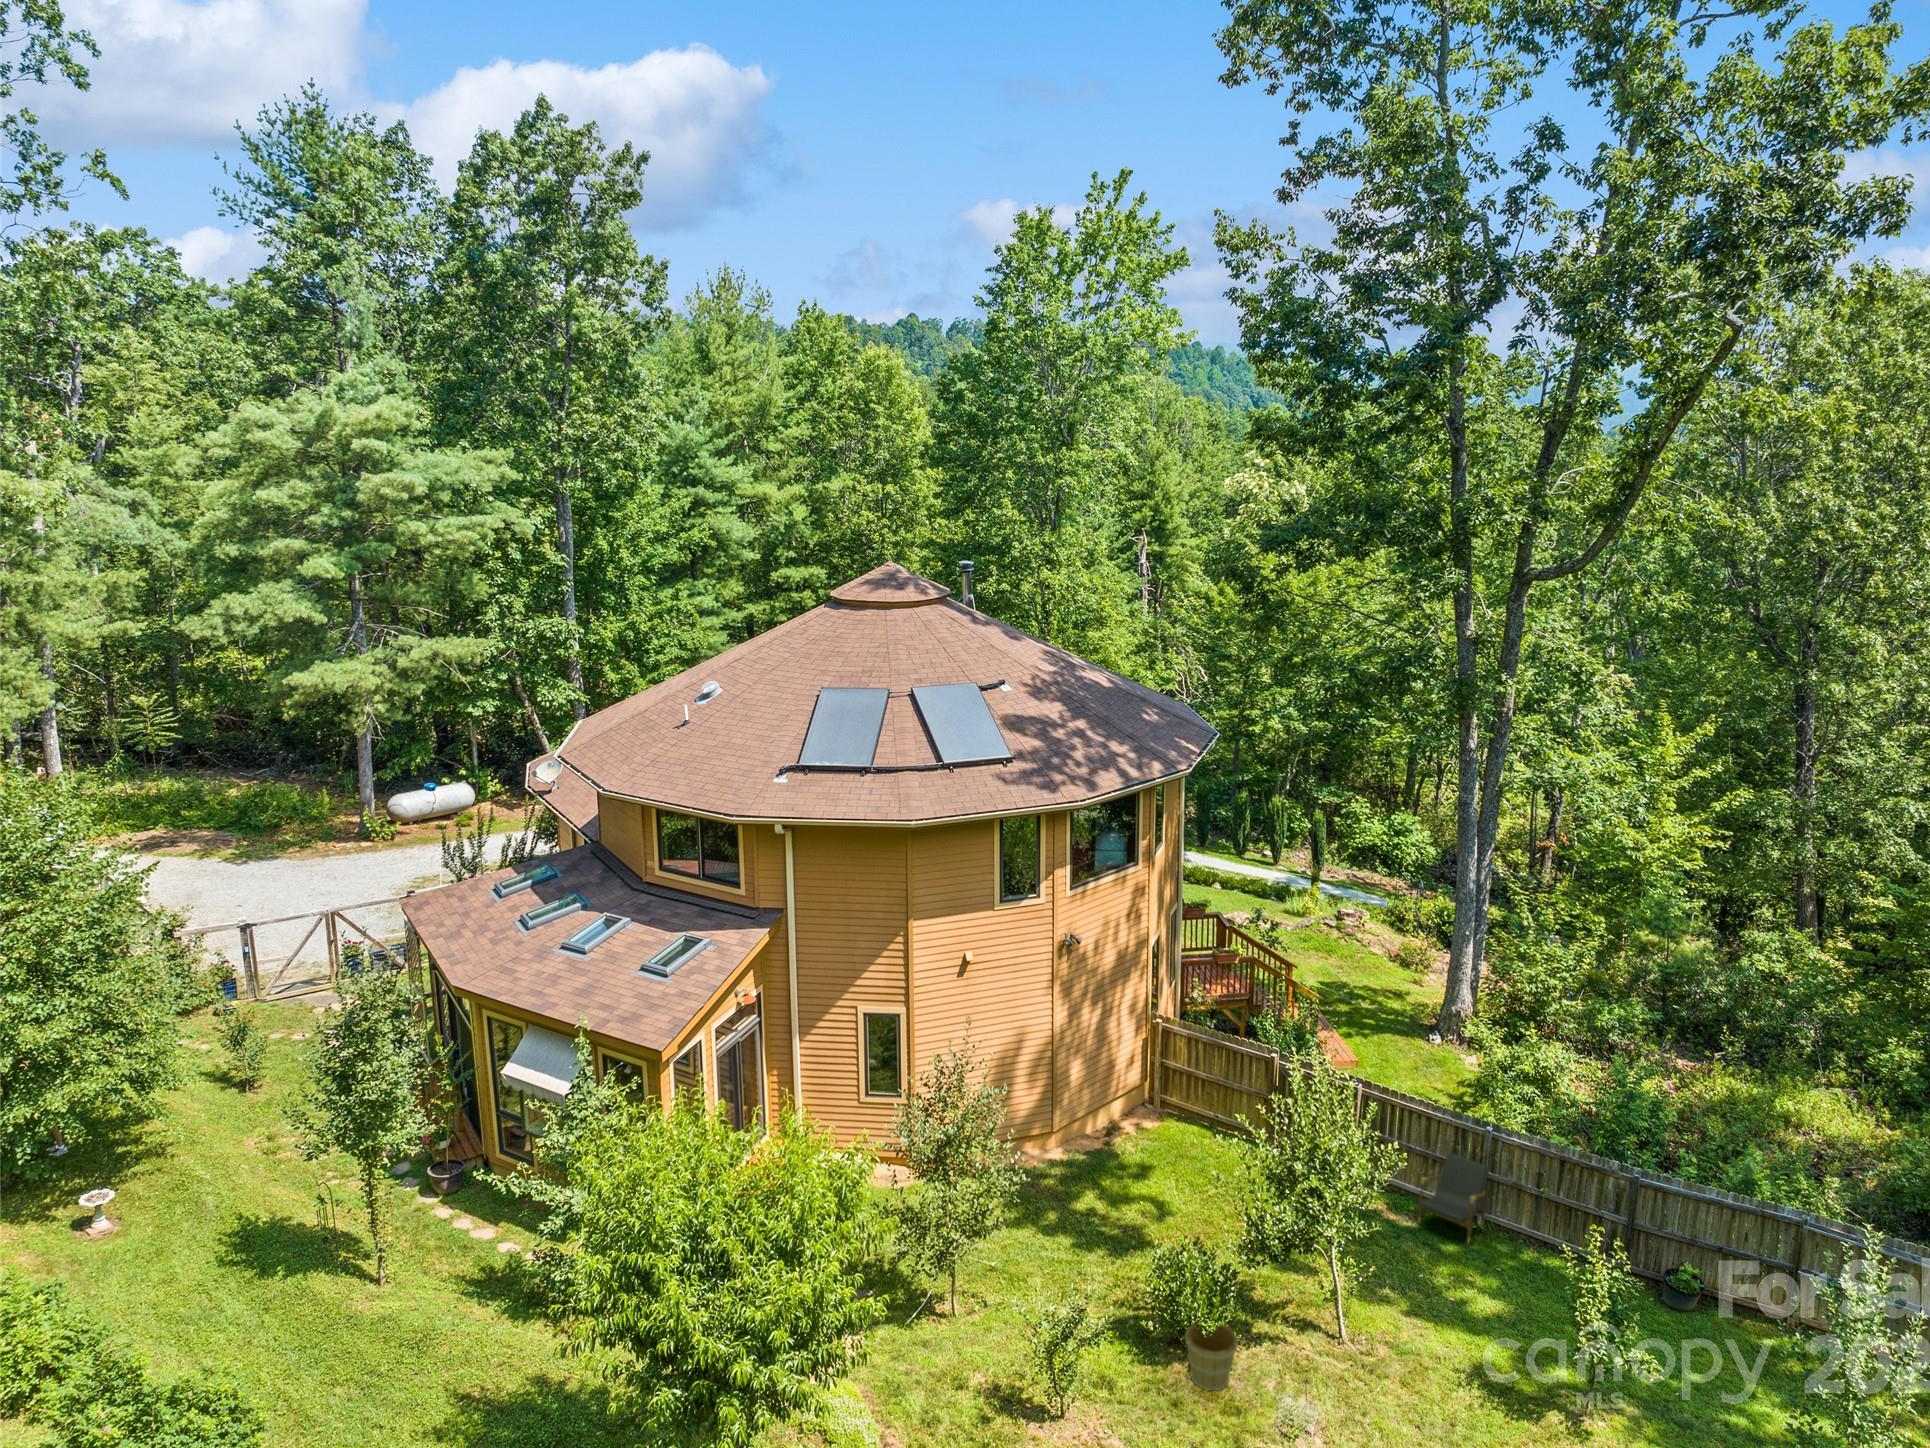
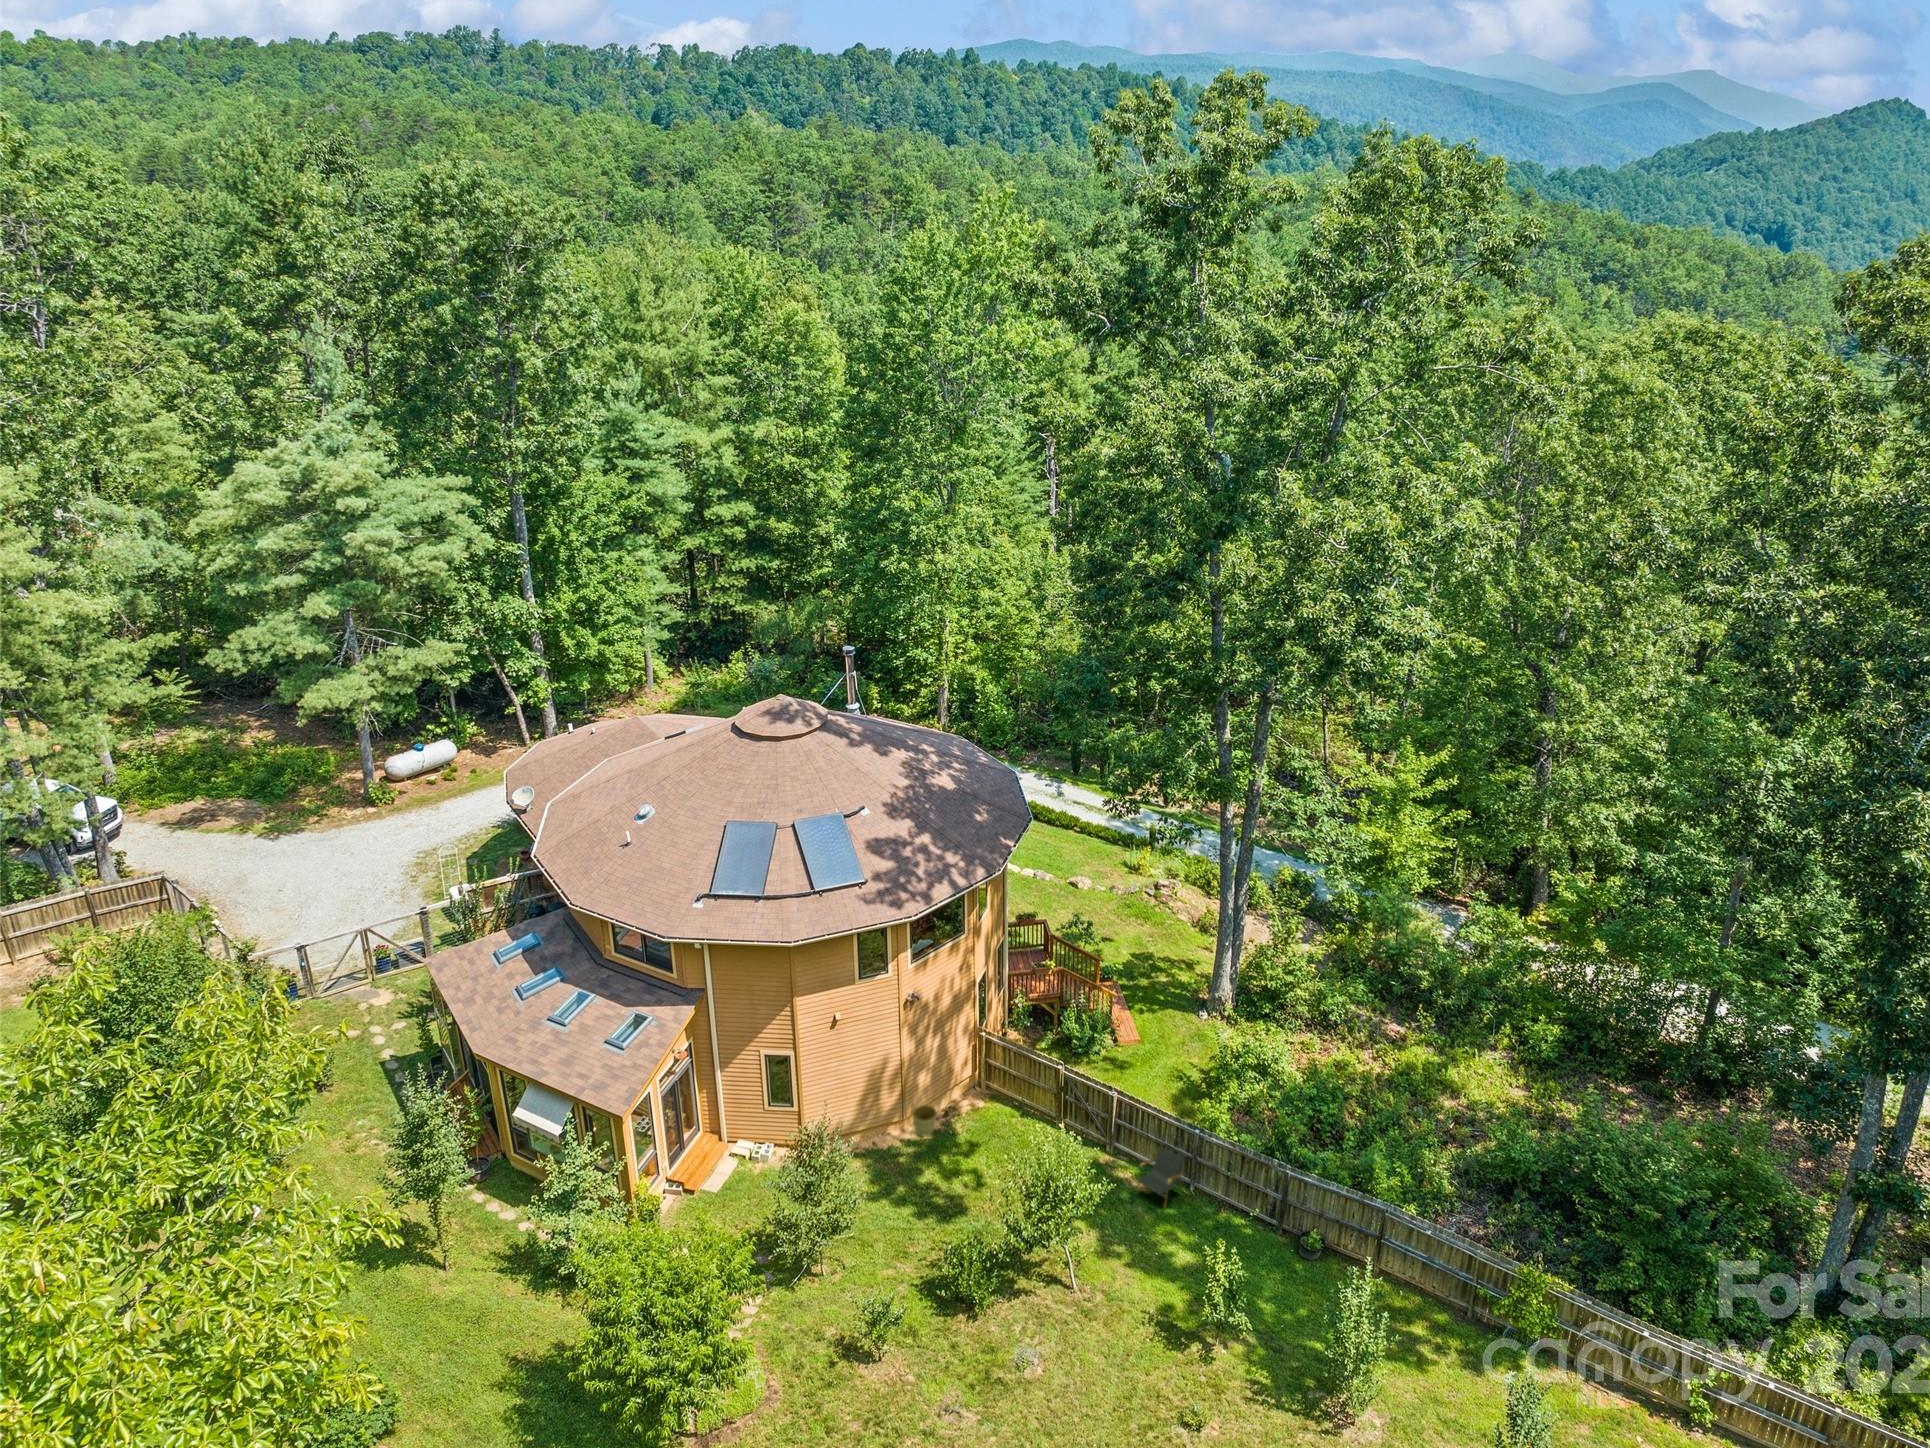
wooden bucket: present [1185,1324,1238,1391] -> present [912,1105,937,1136]

